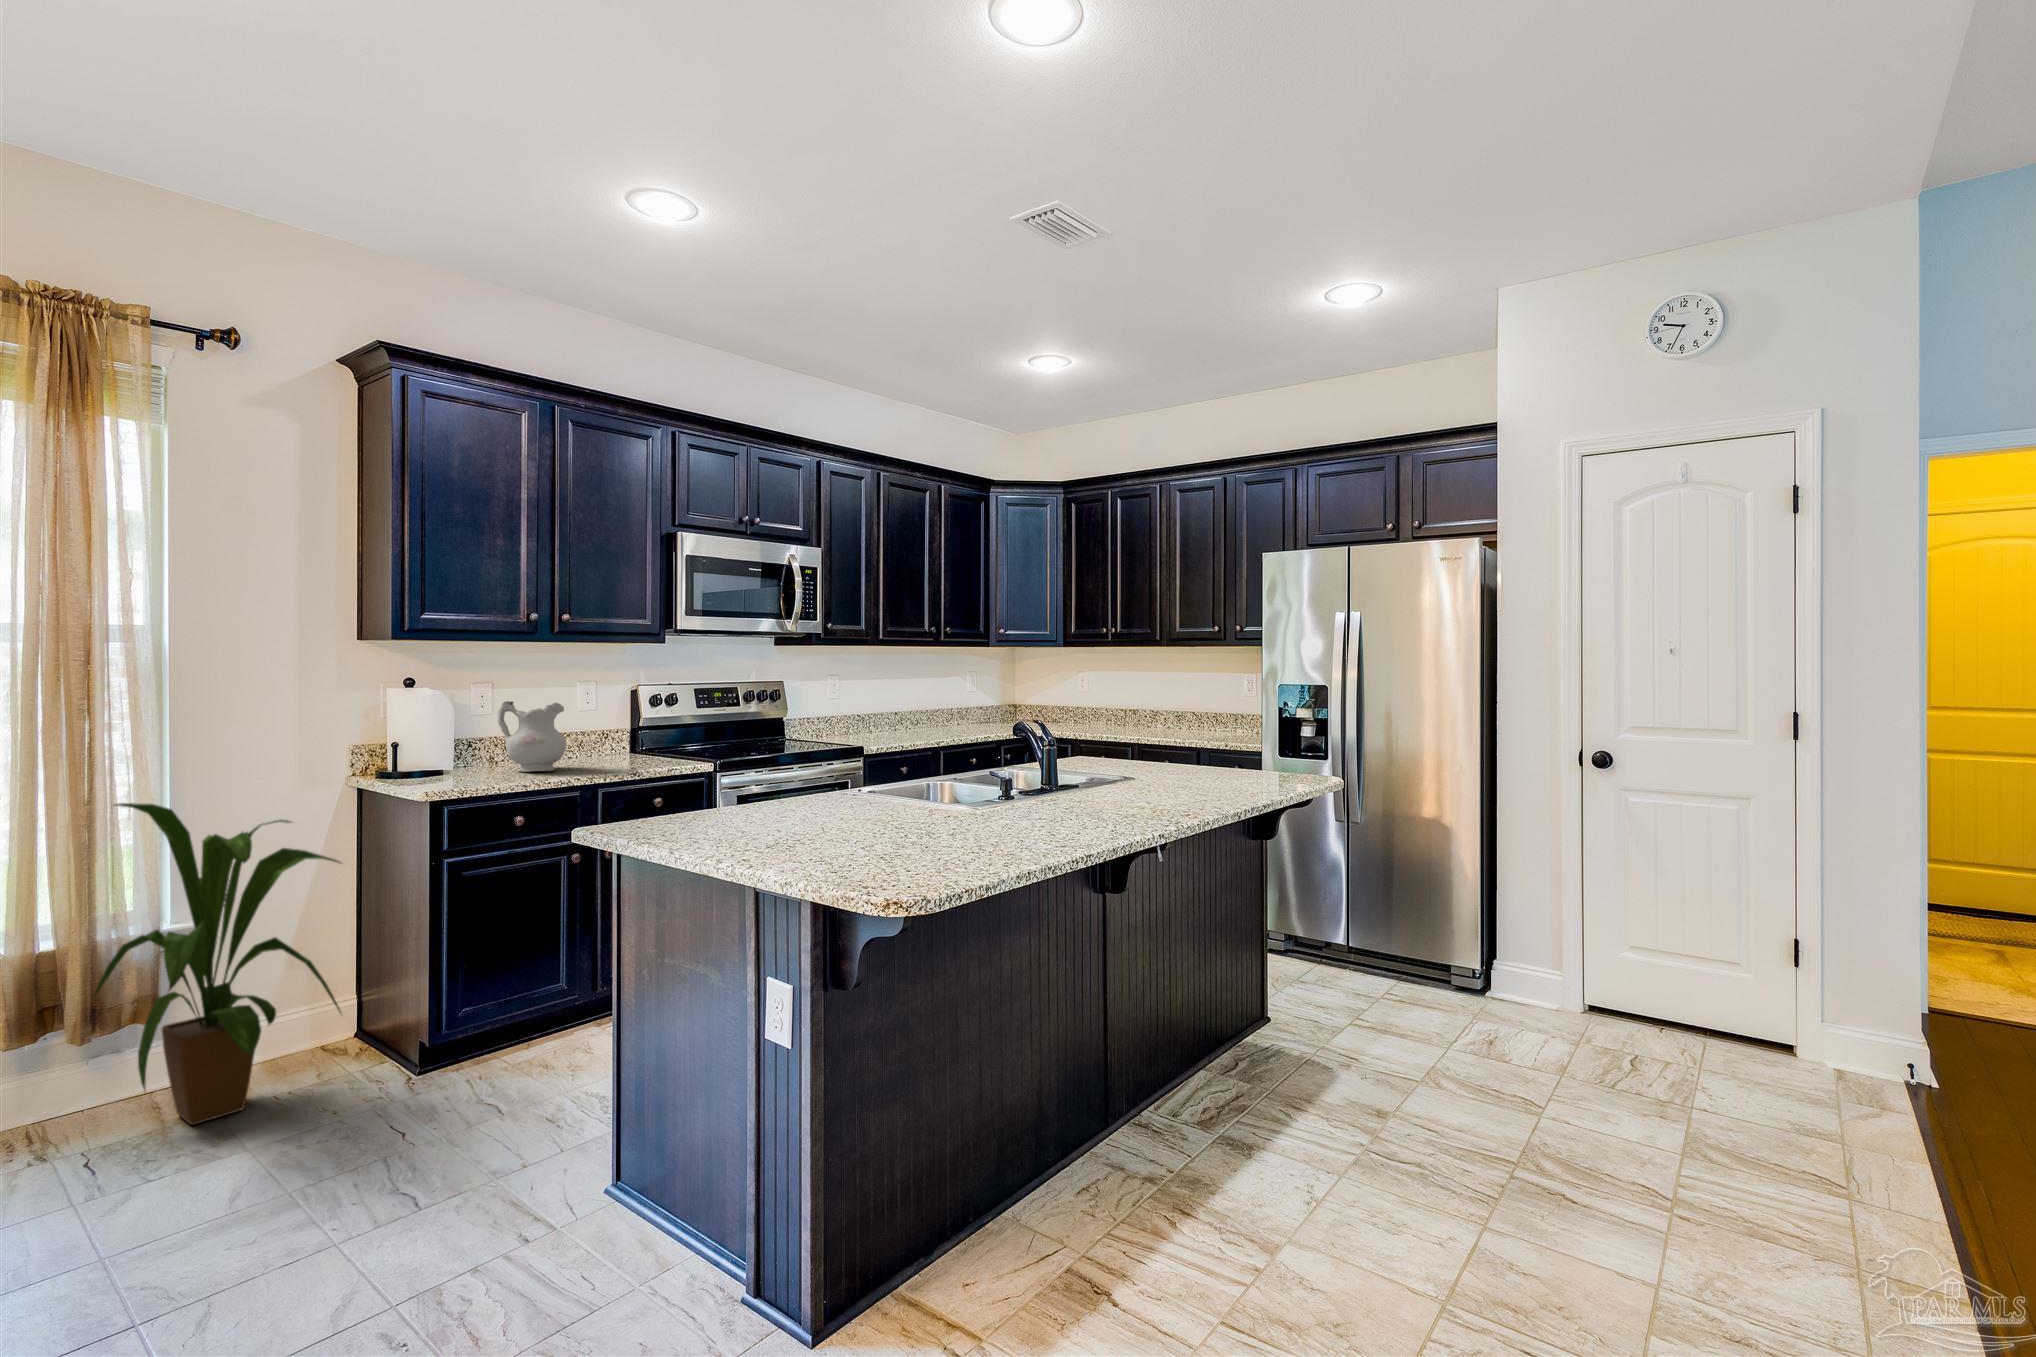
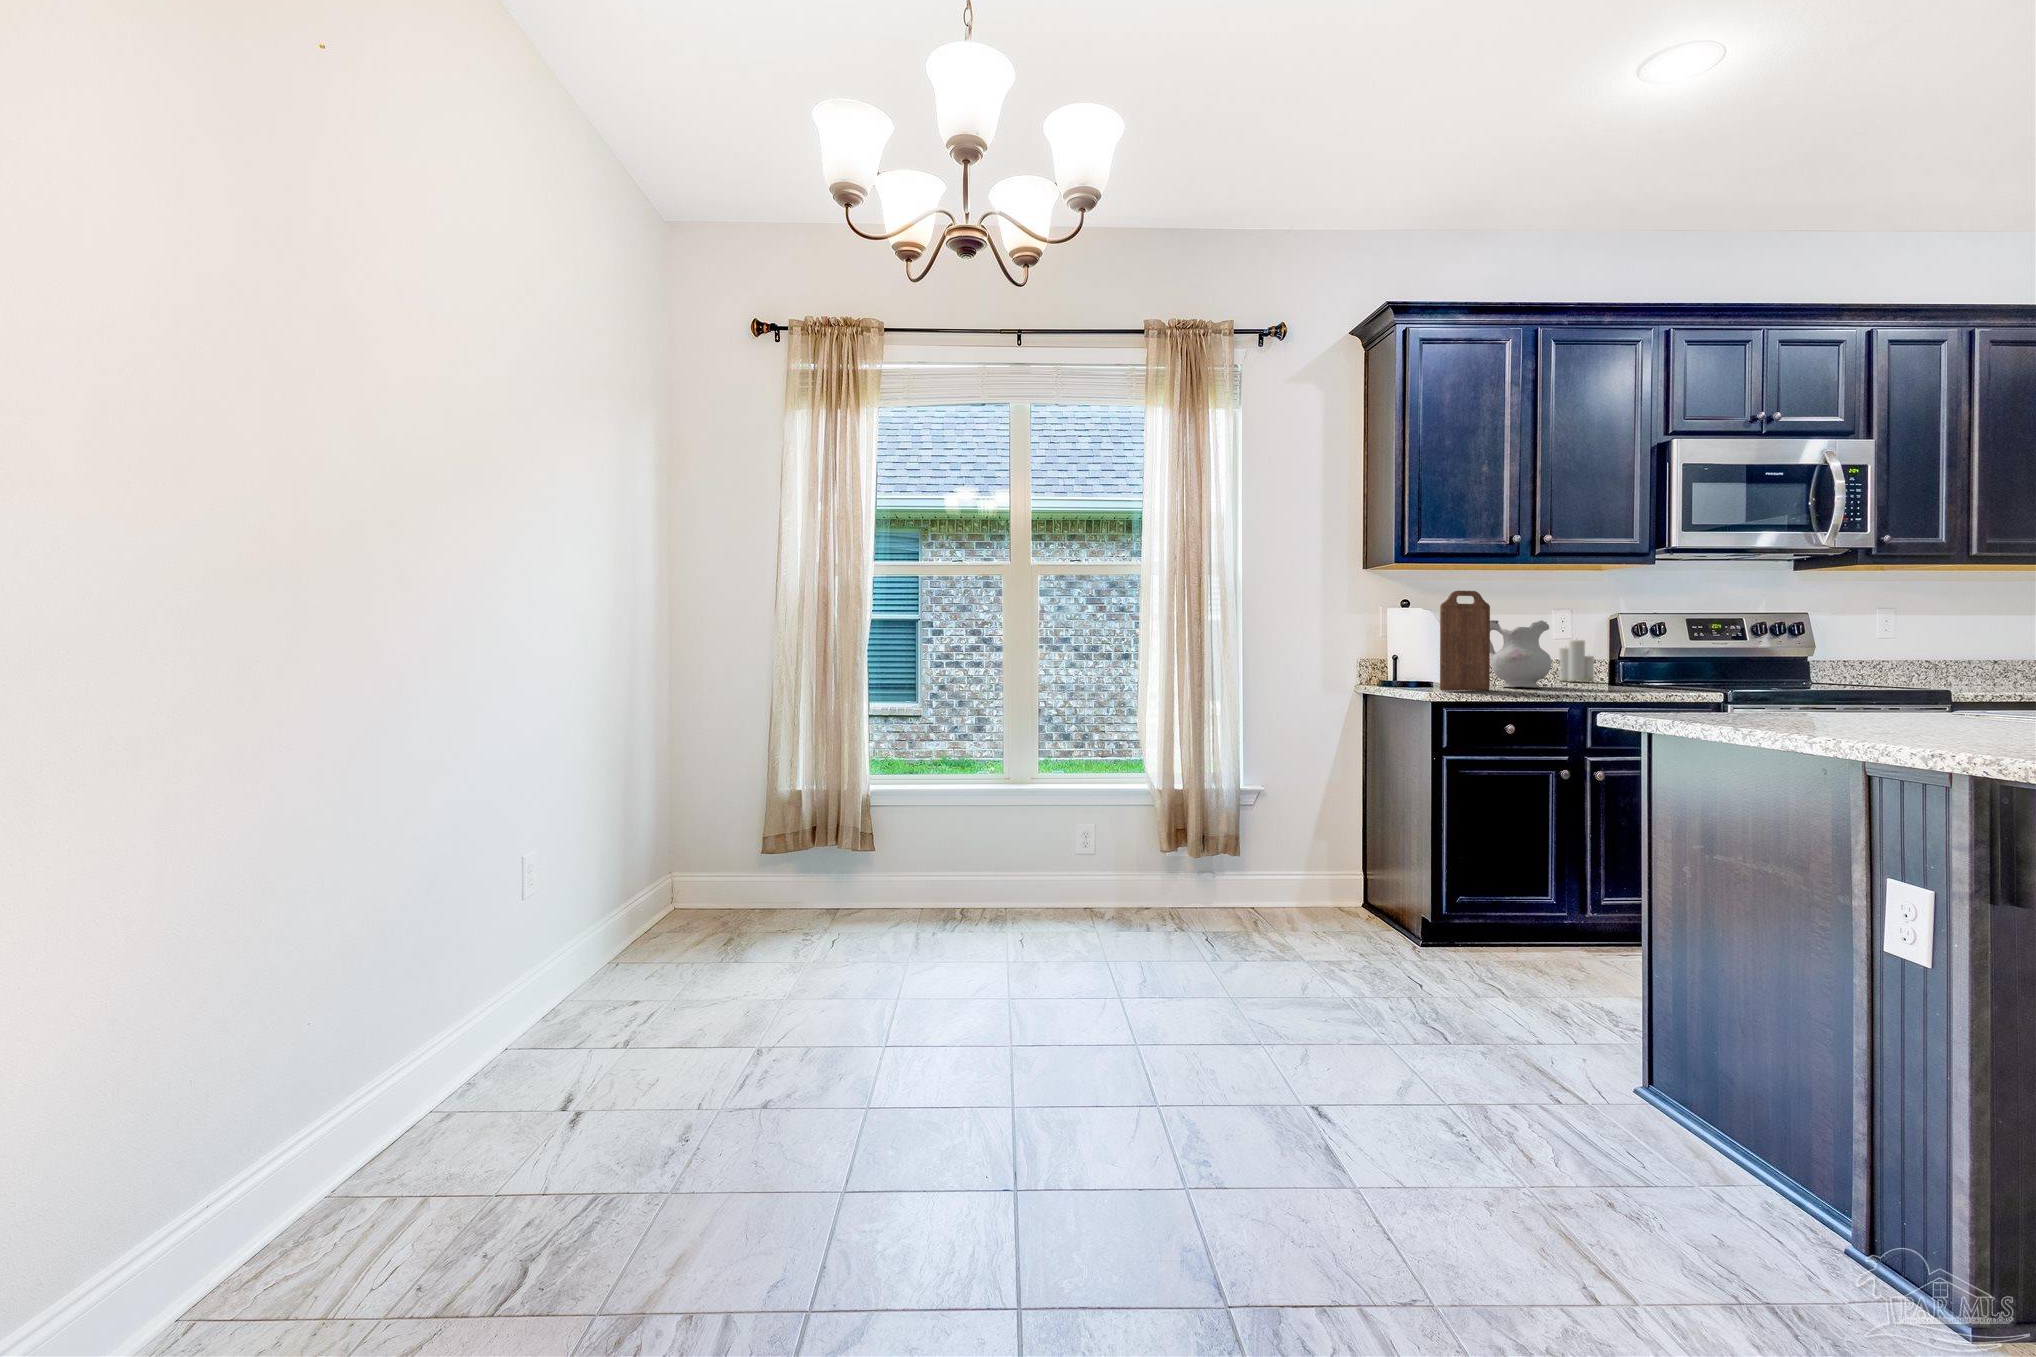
cutting board: none [442,675,501,785] -> present [1440,591,1490,691]
candle: none [581,710,614,756] -> present [1559,640,1594,682]
house plant: present [95,803,341,1125] -> none [1199,684,1361,937]

